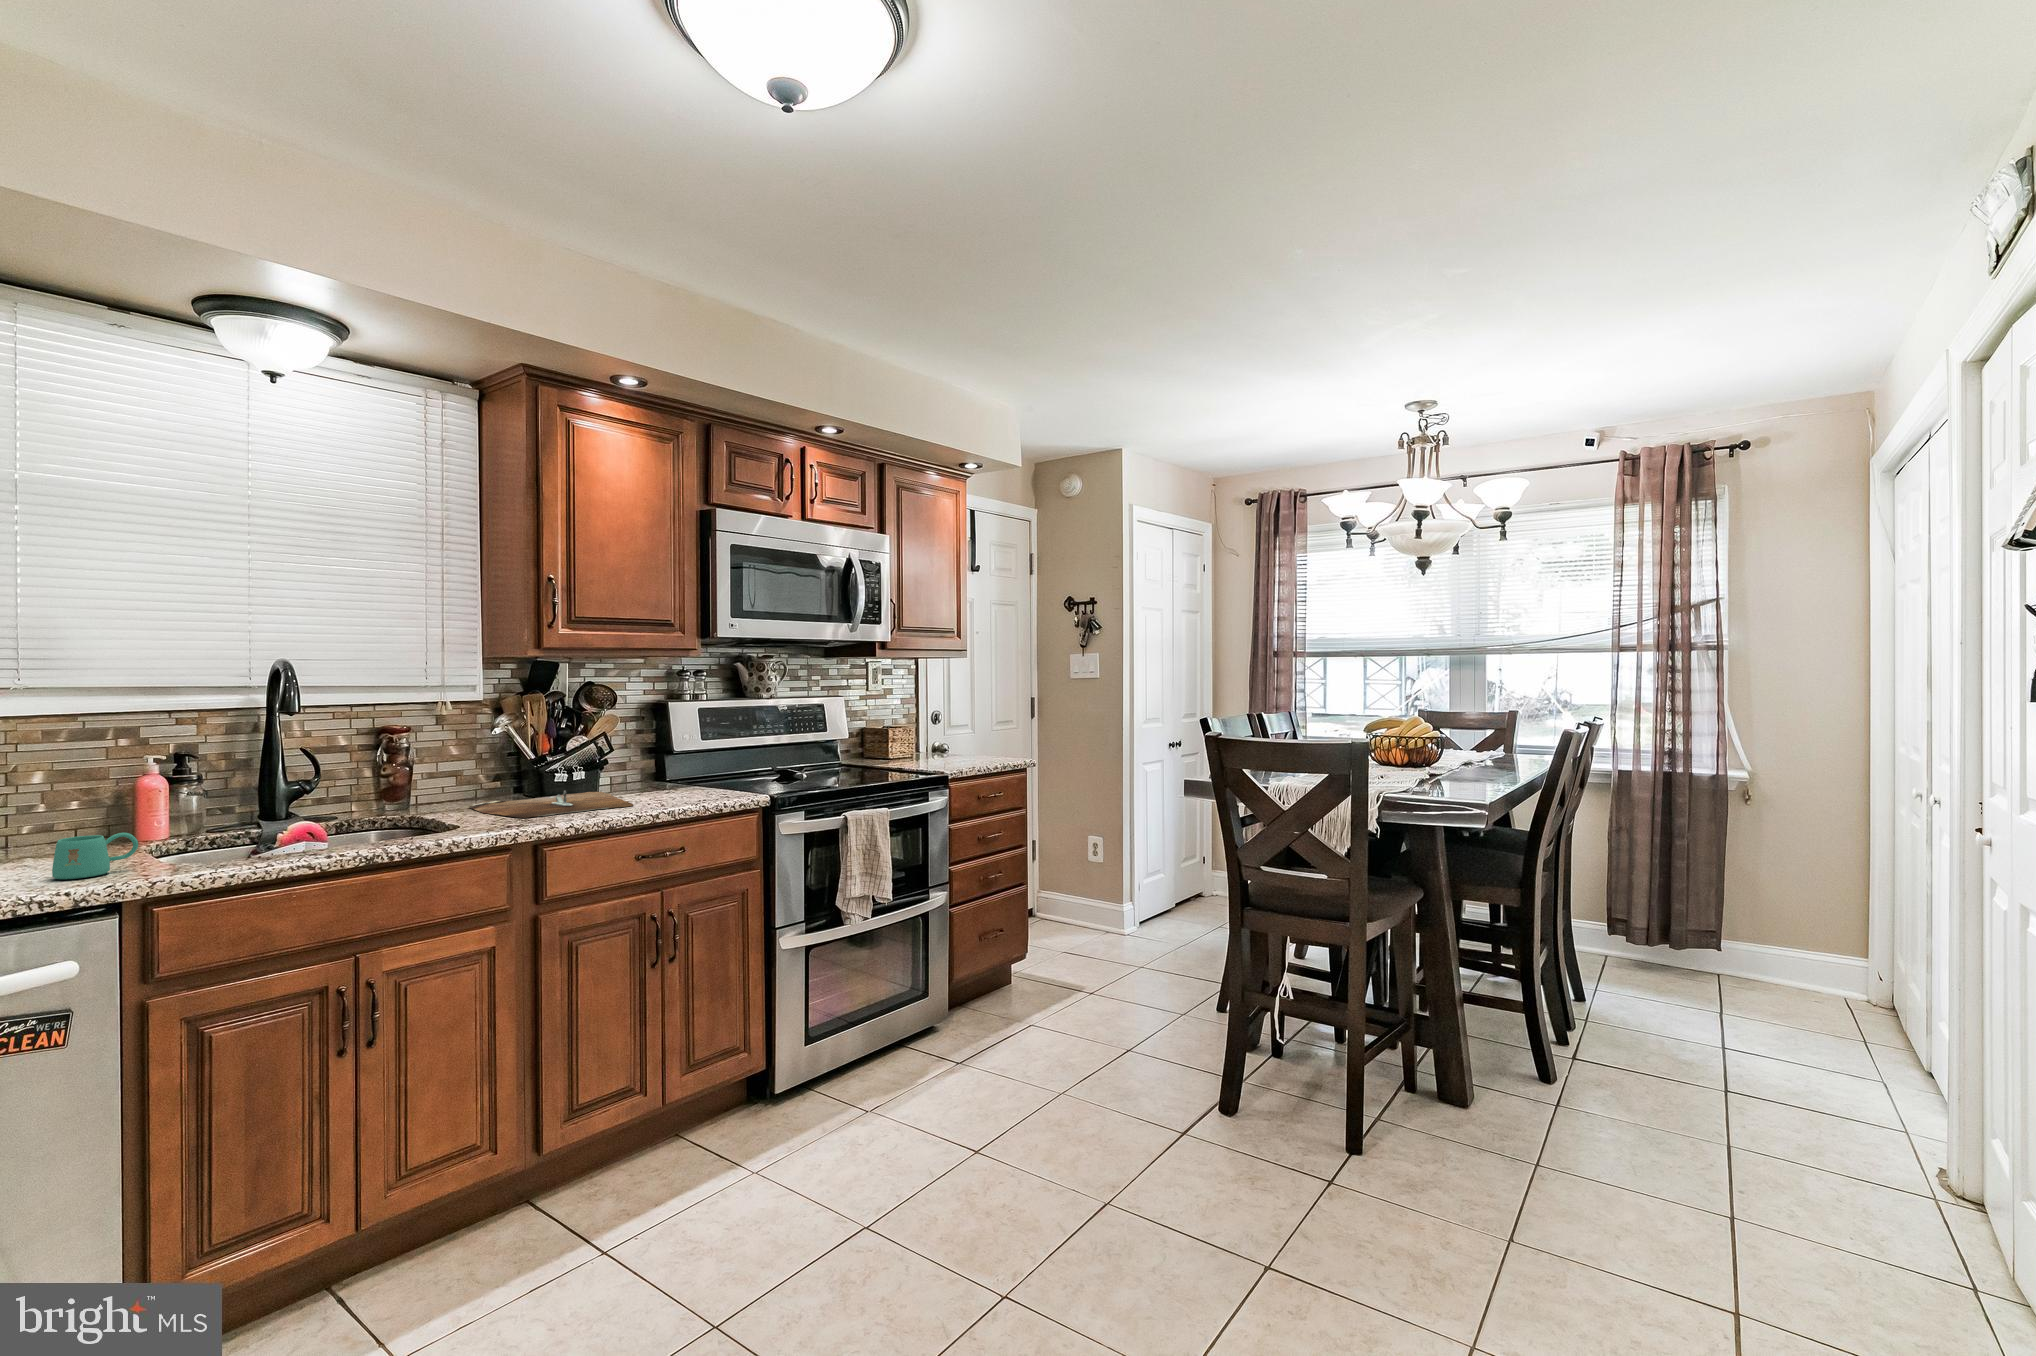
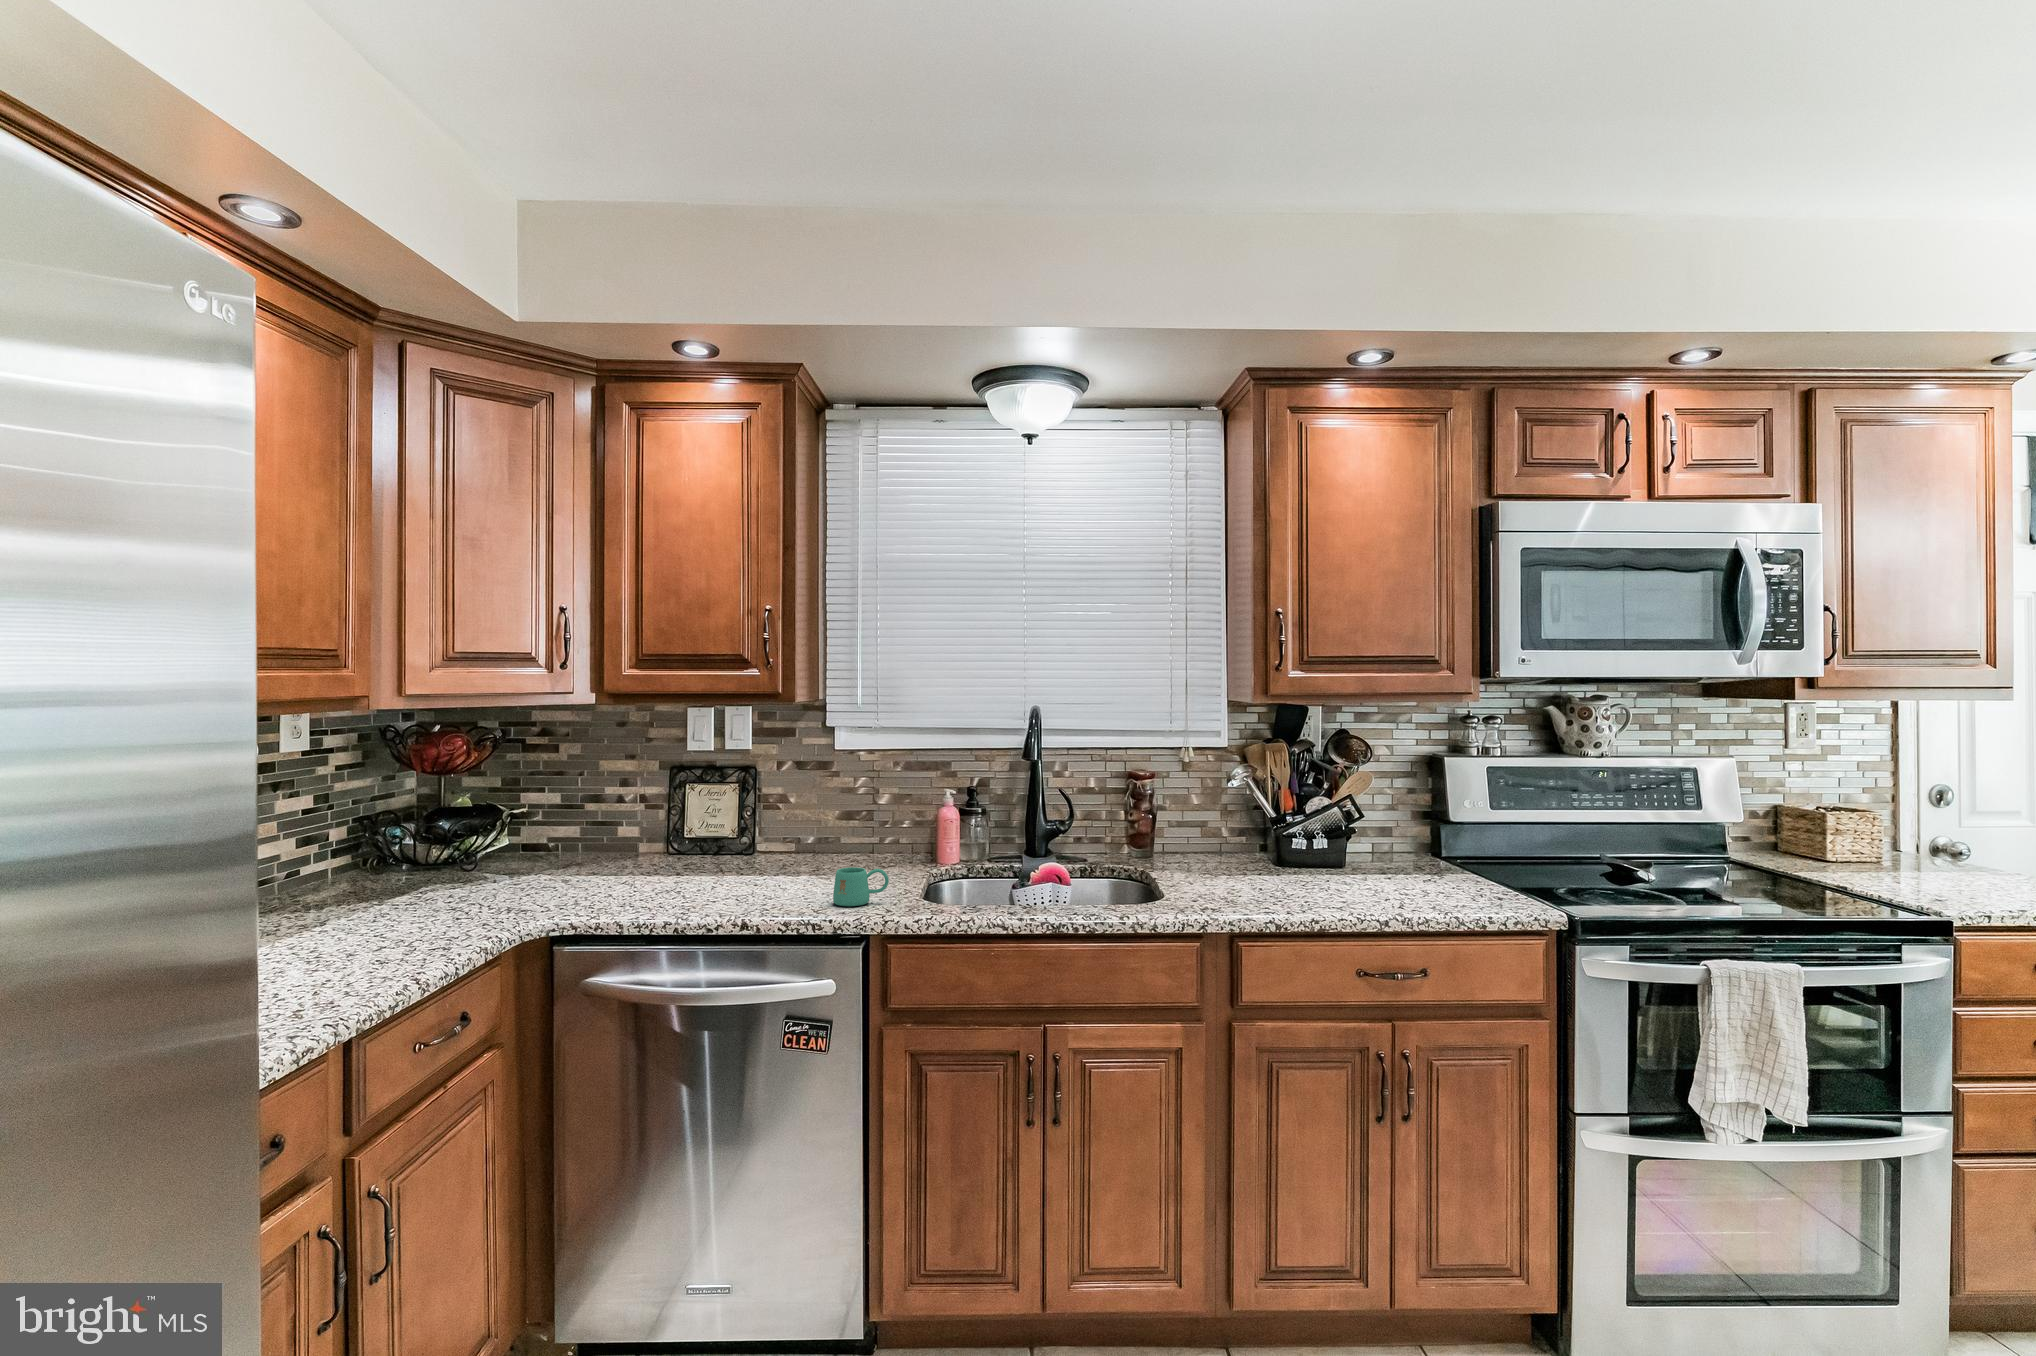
cutting board: present [470,791,633,818] -> none [1196,865,1362,900]

